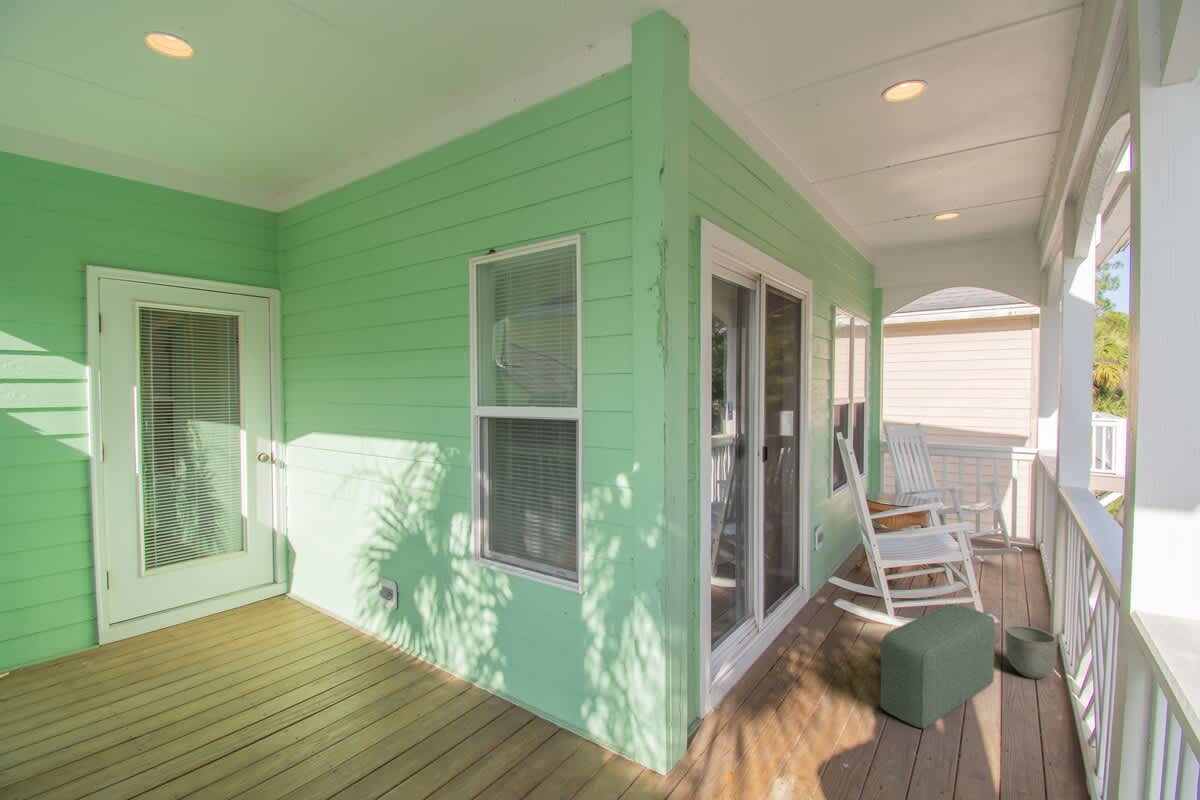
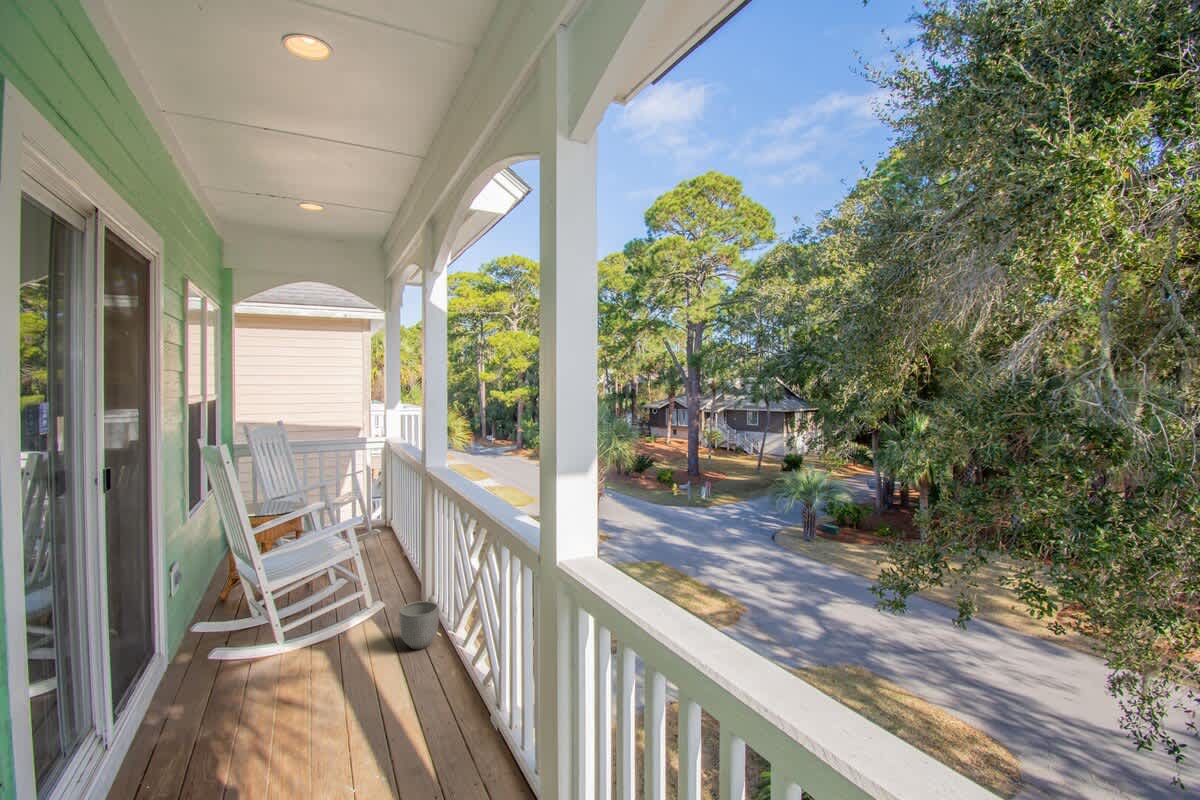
pouf: present [881,604,995,729] -> none [302,604,396,758]

